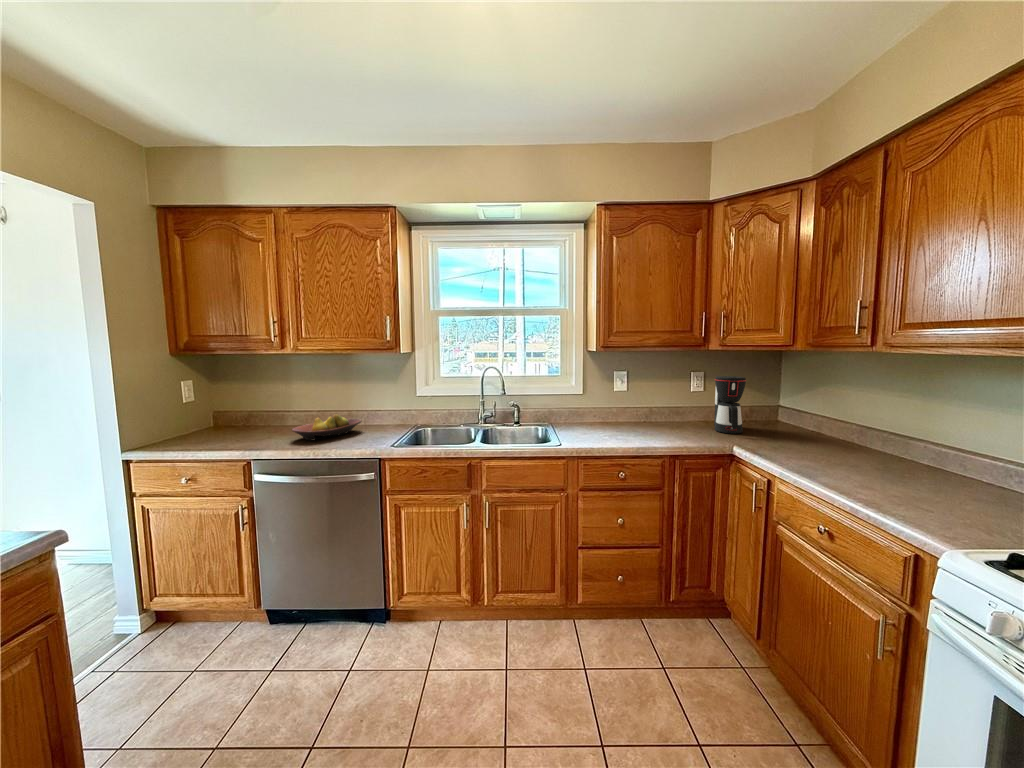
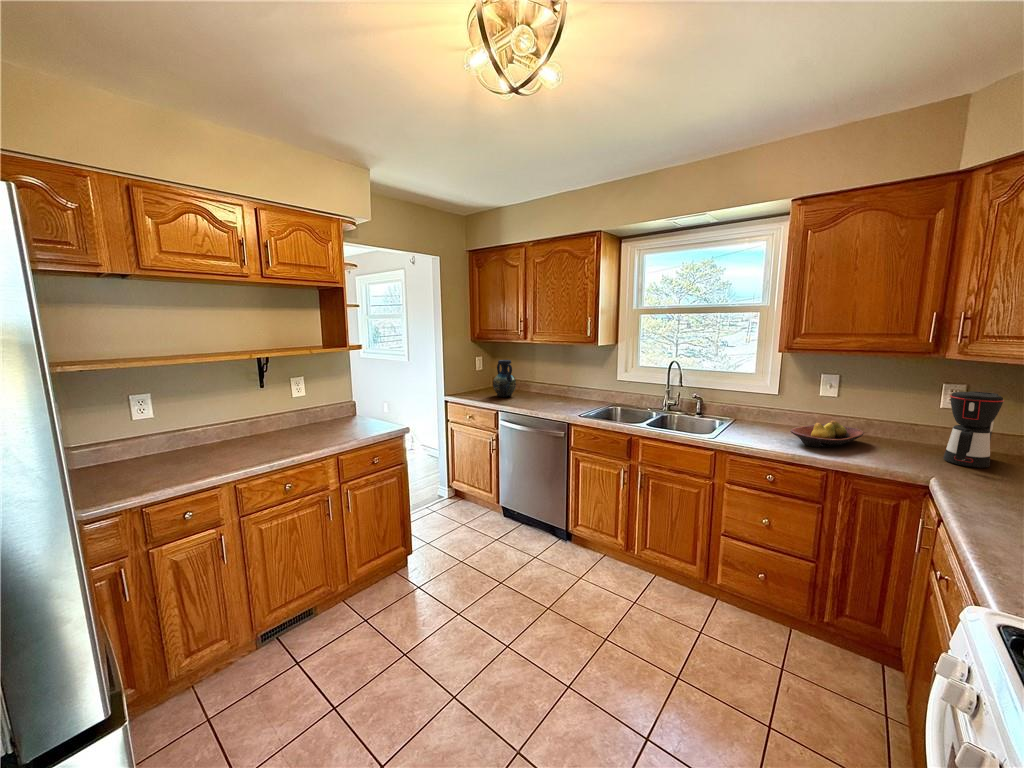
vase: none [225,381,268,438] -> present [493,360,516,397]
fruit bowl: present [292,414,361,441] -> present [790,420,864,447]

